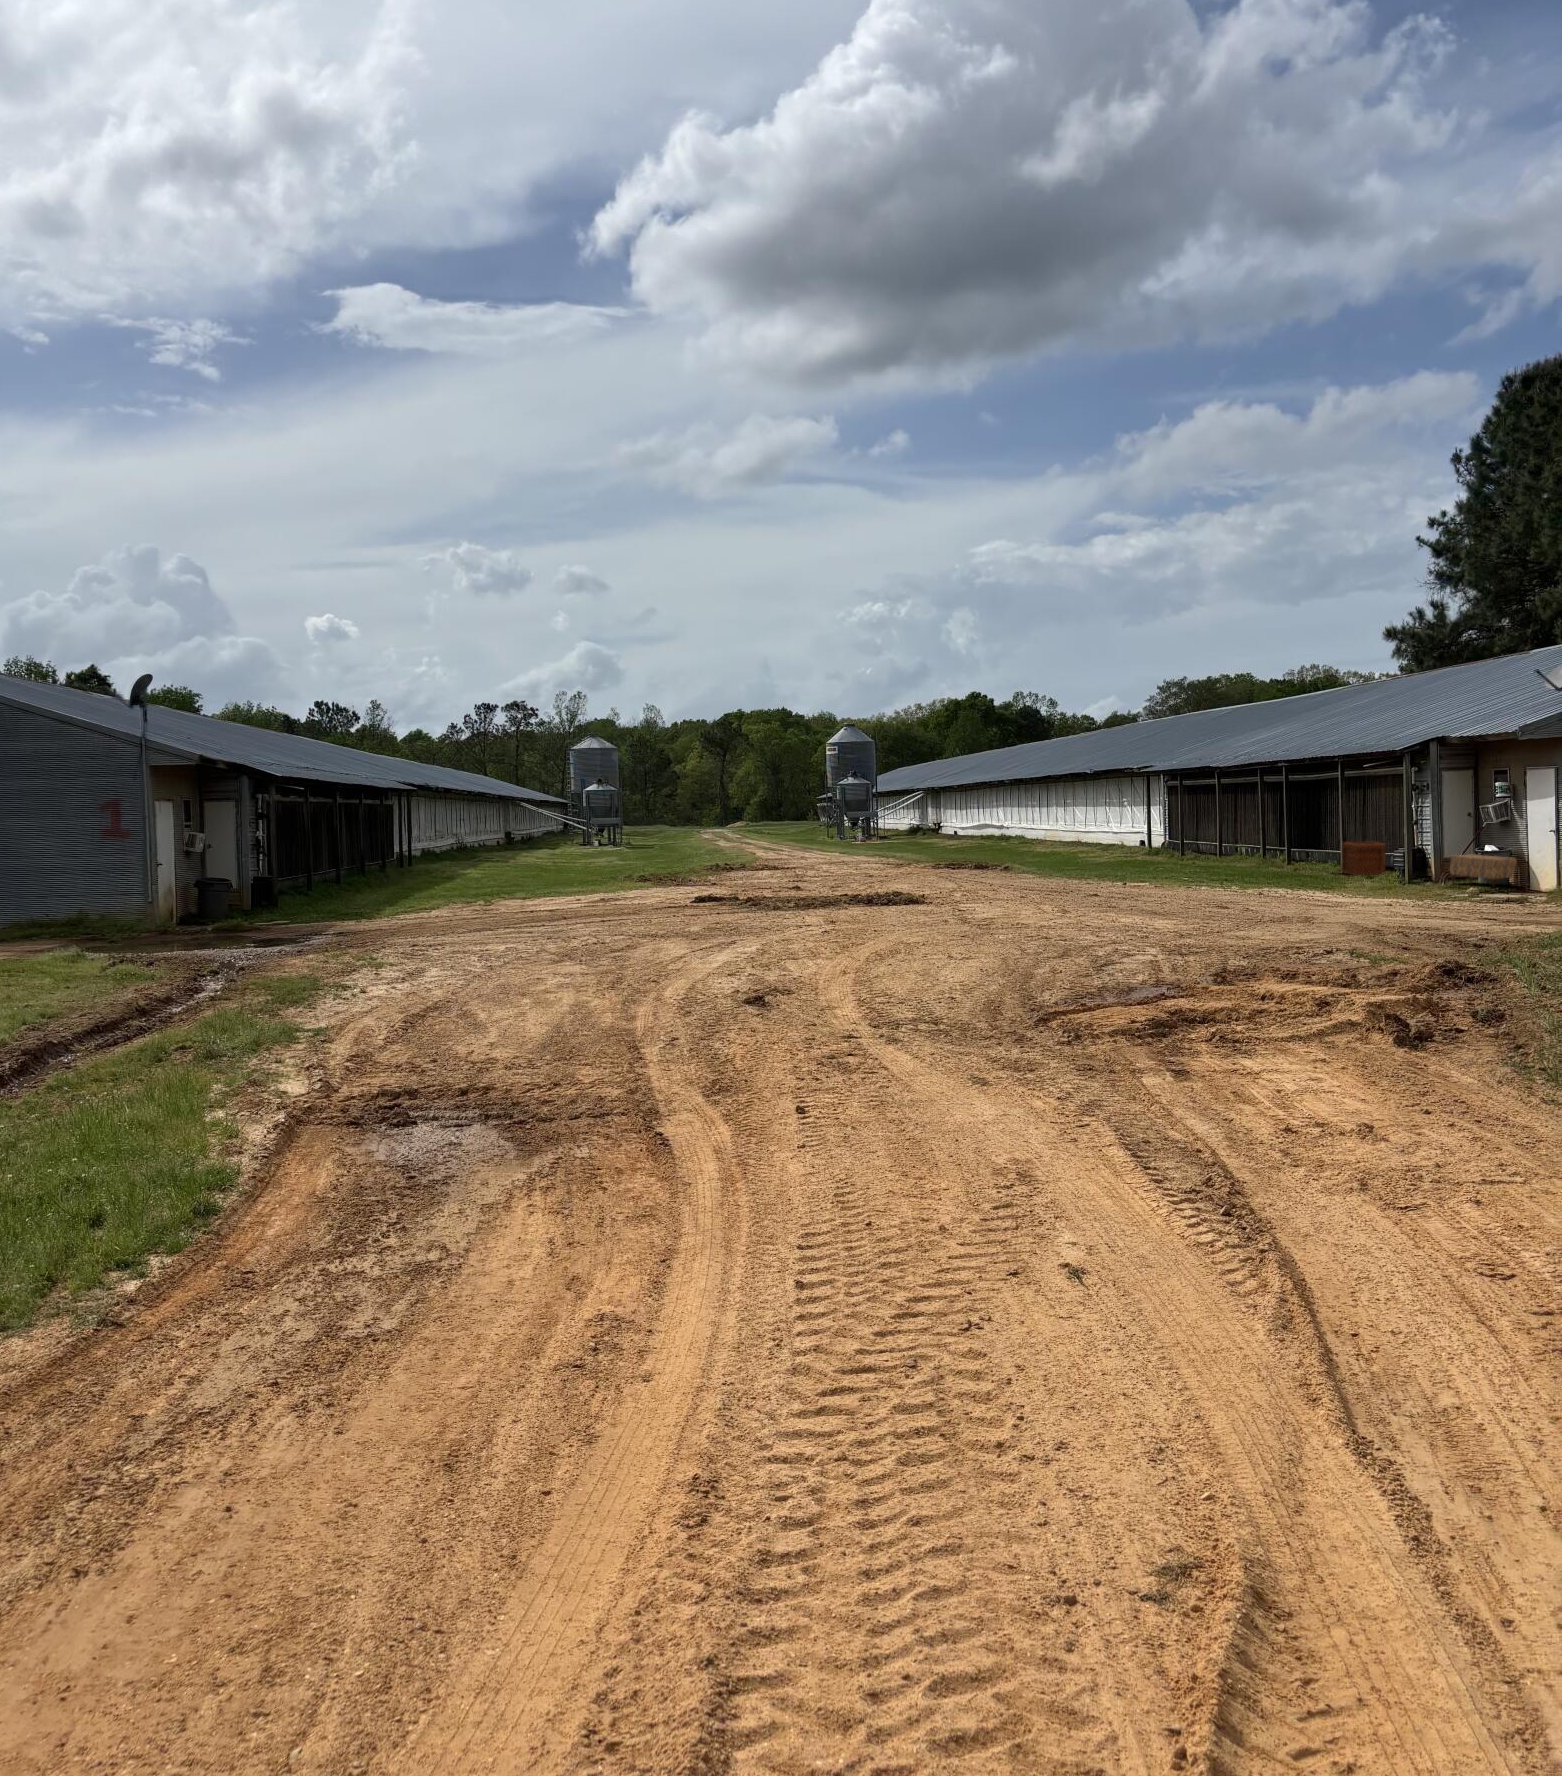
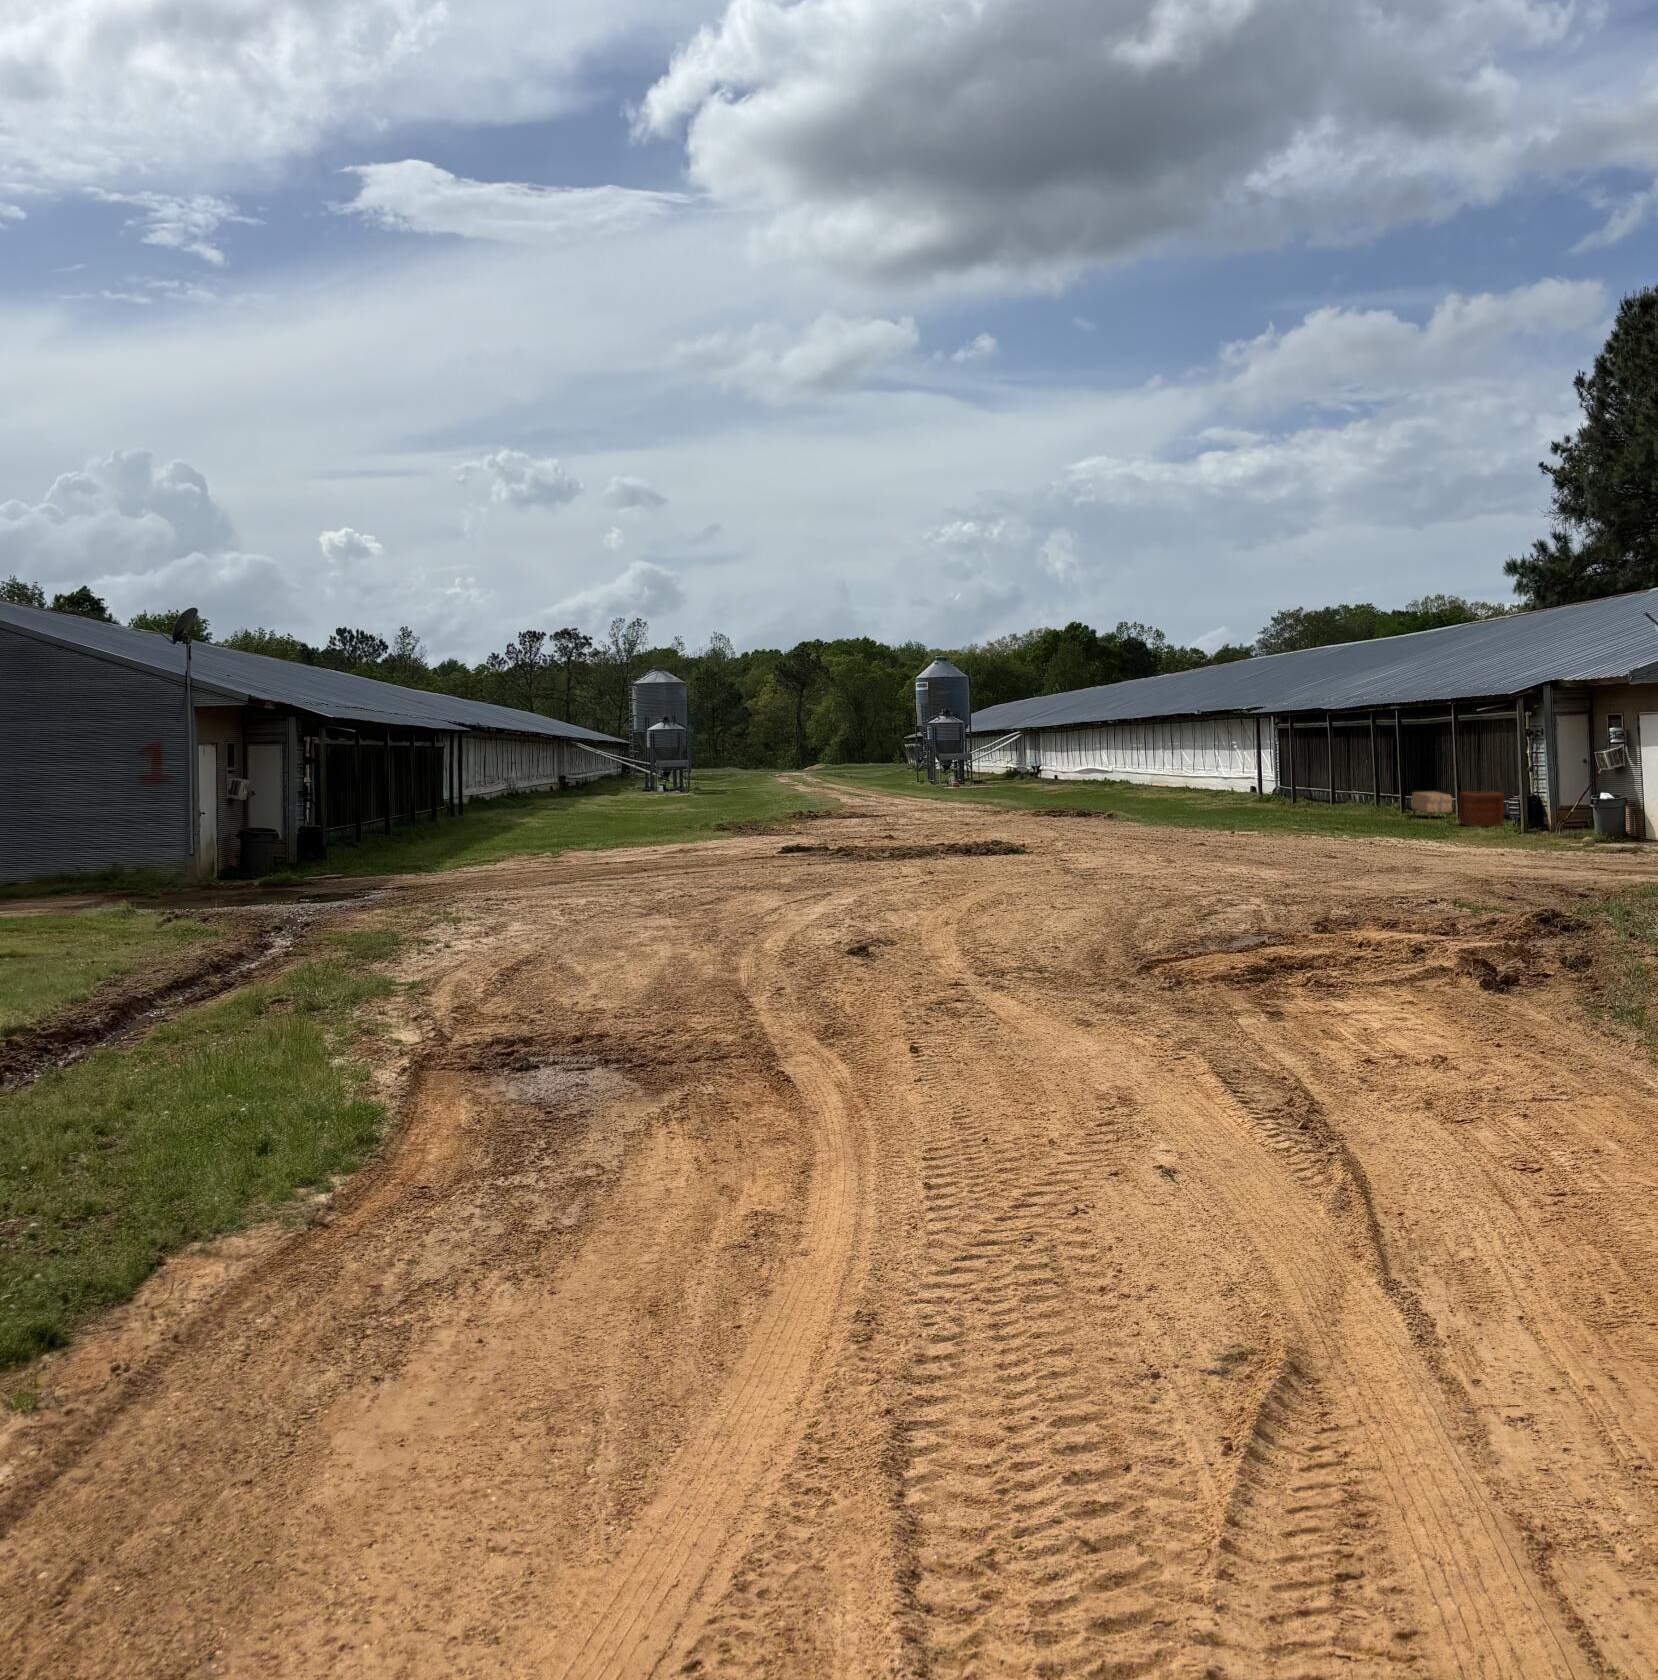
bench: present [1450,854,1517,886] -> present [1411,791,1452,818]

